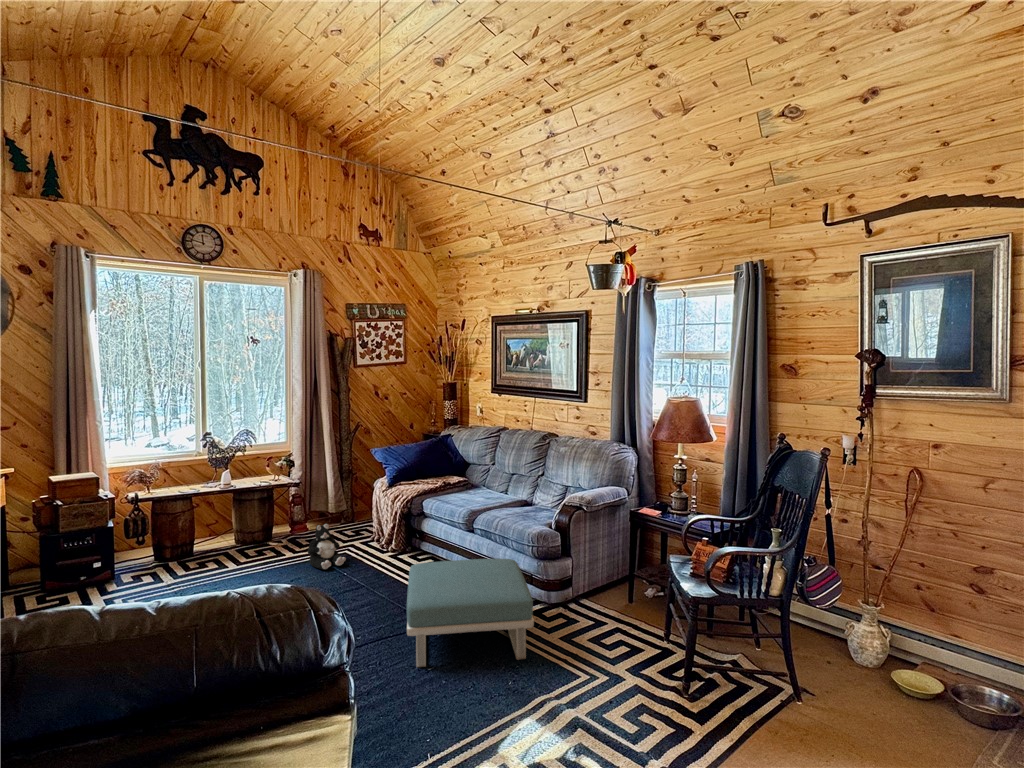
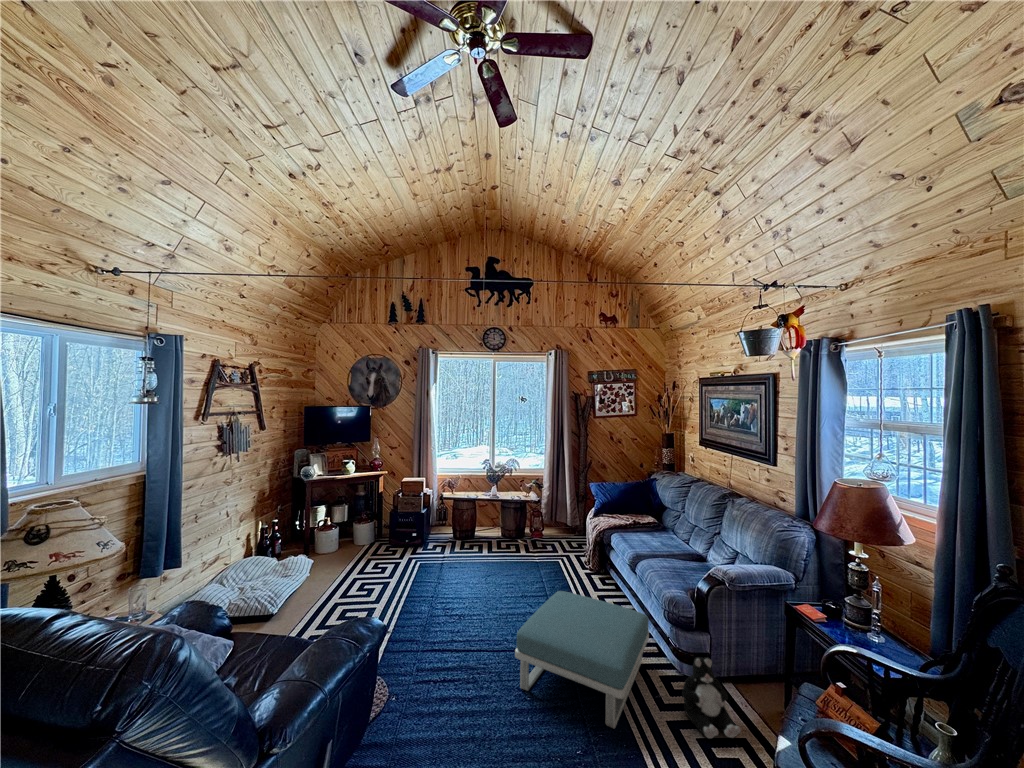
plush toy: present [308,523,346,569] -> present [682,657,741,738]

